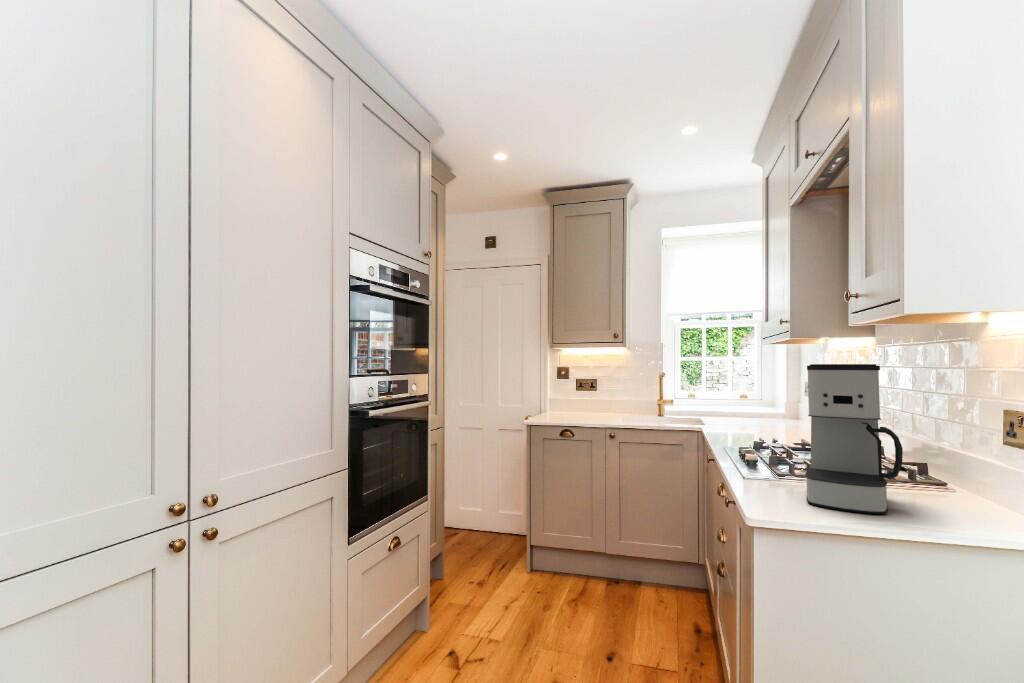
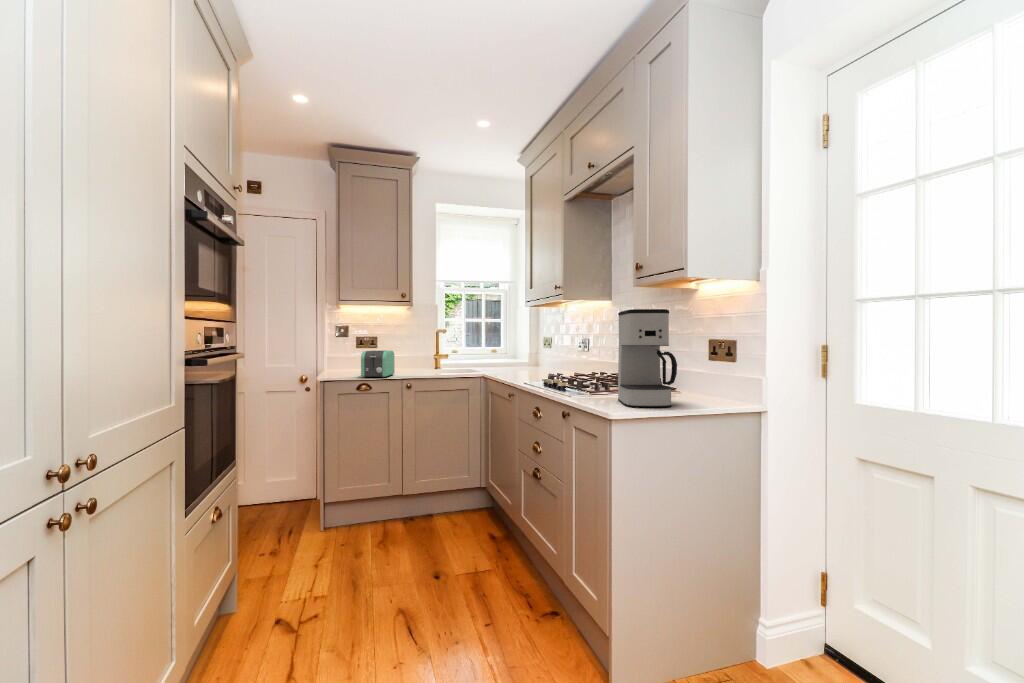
toaster: none [563,395,602,424] -> present [361,350,395,378]

